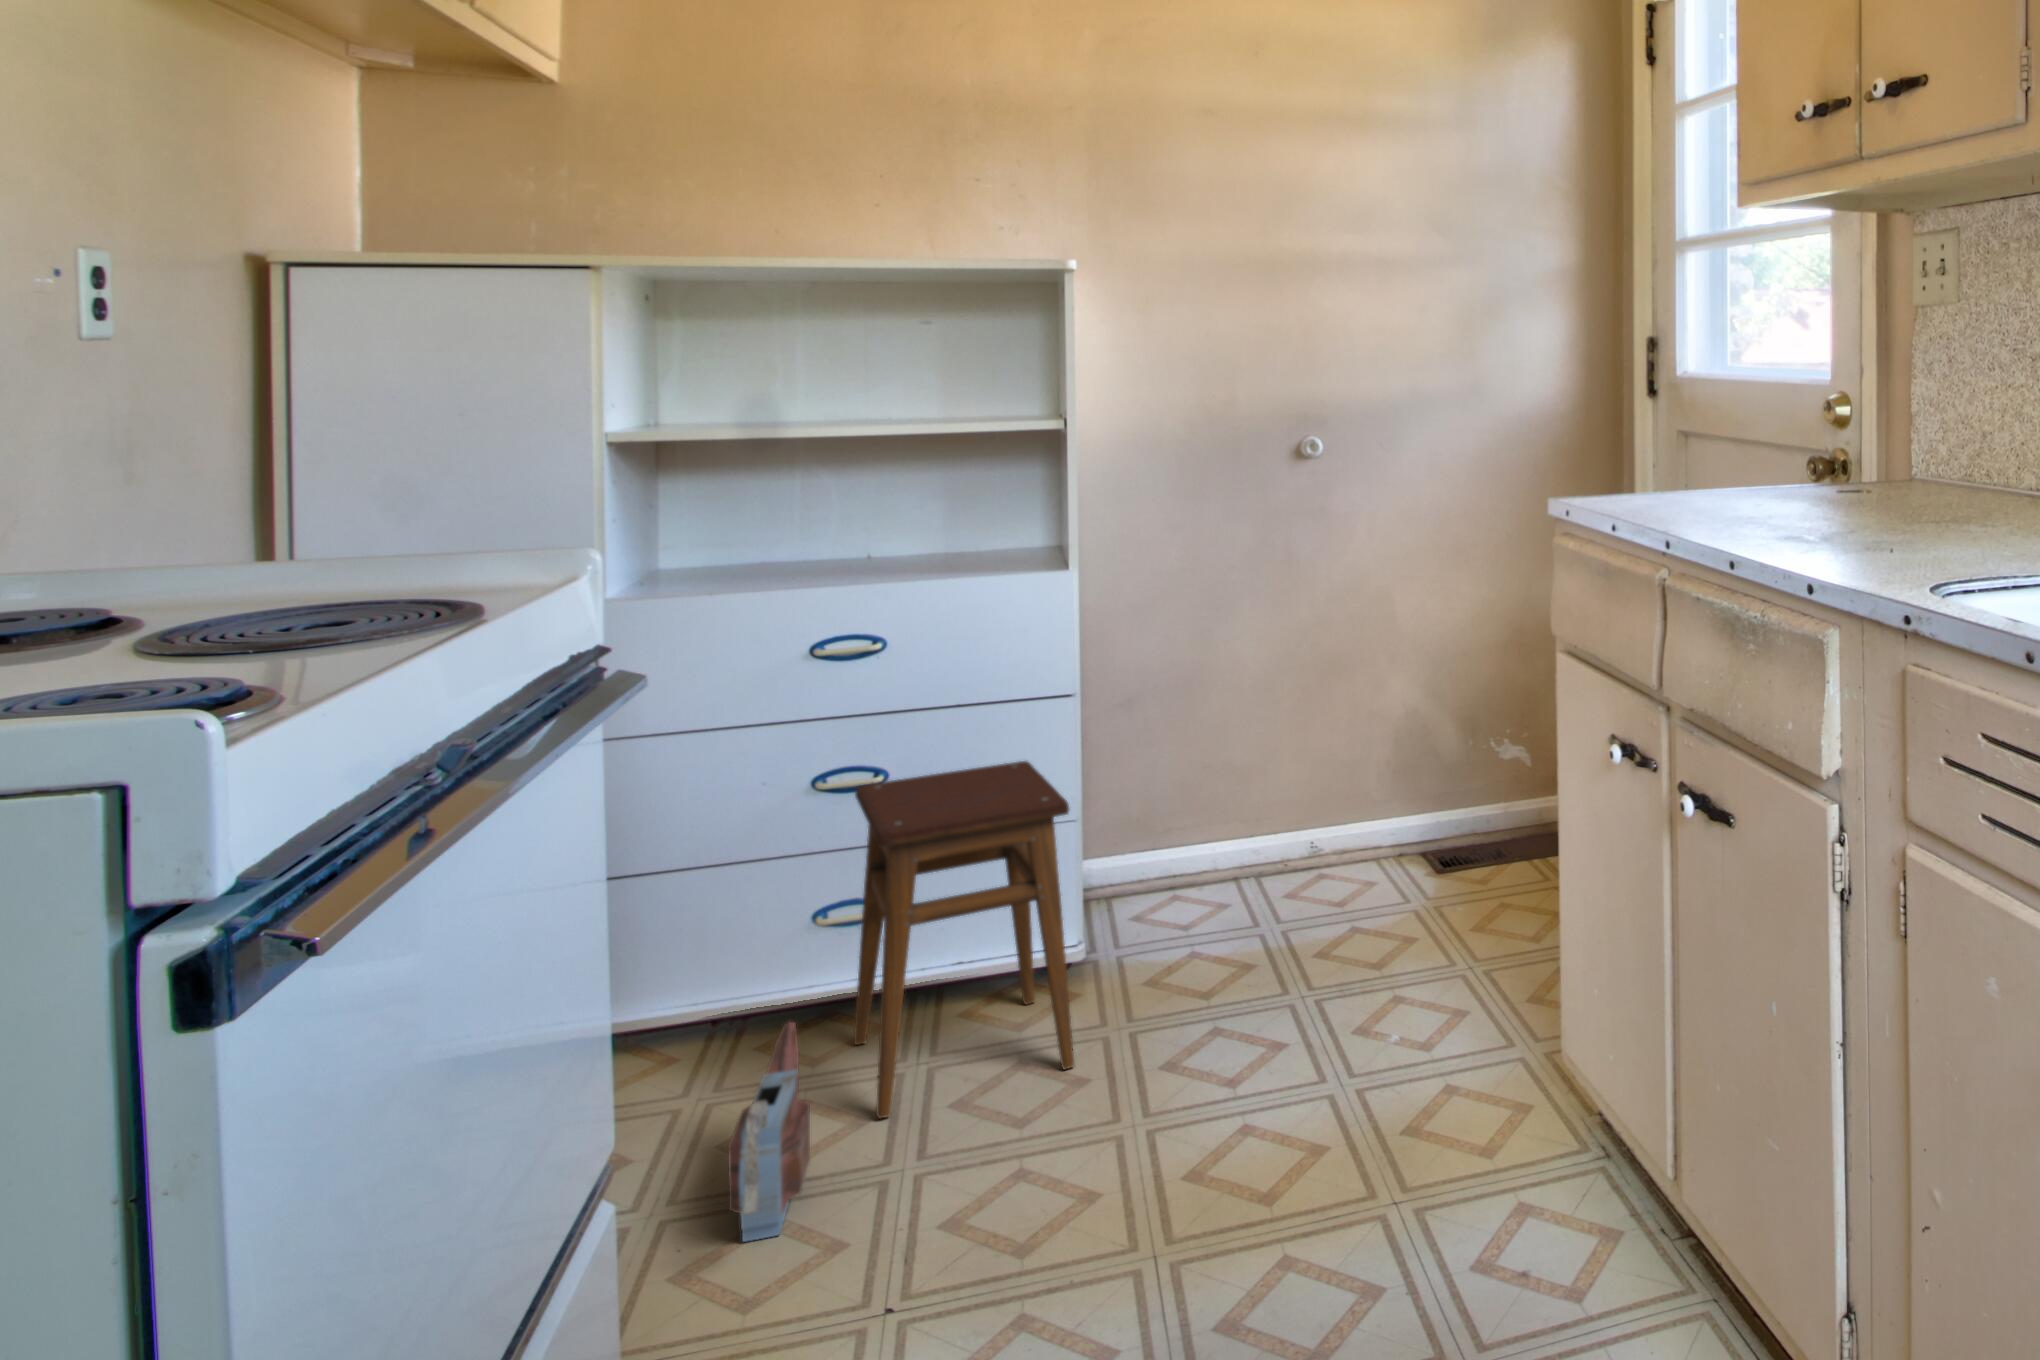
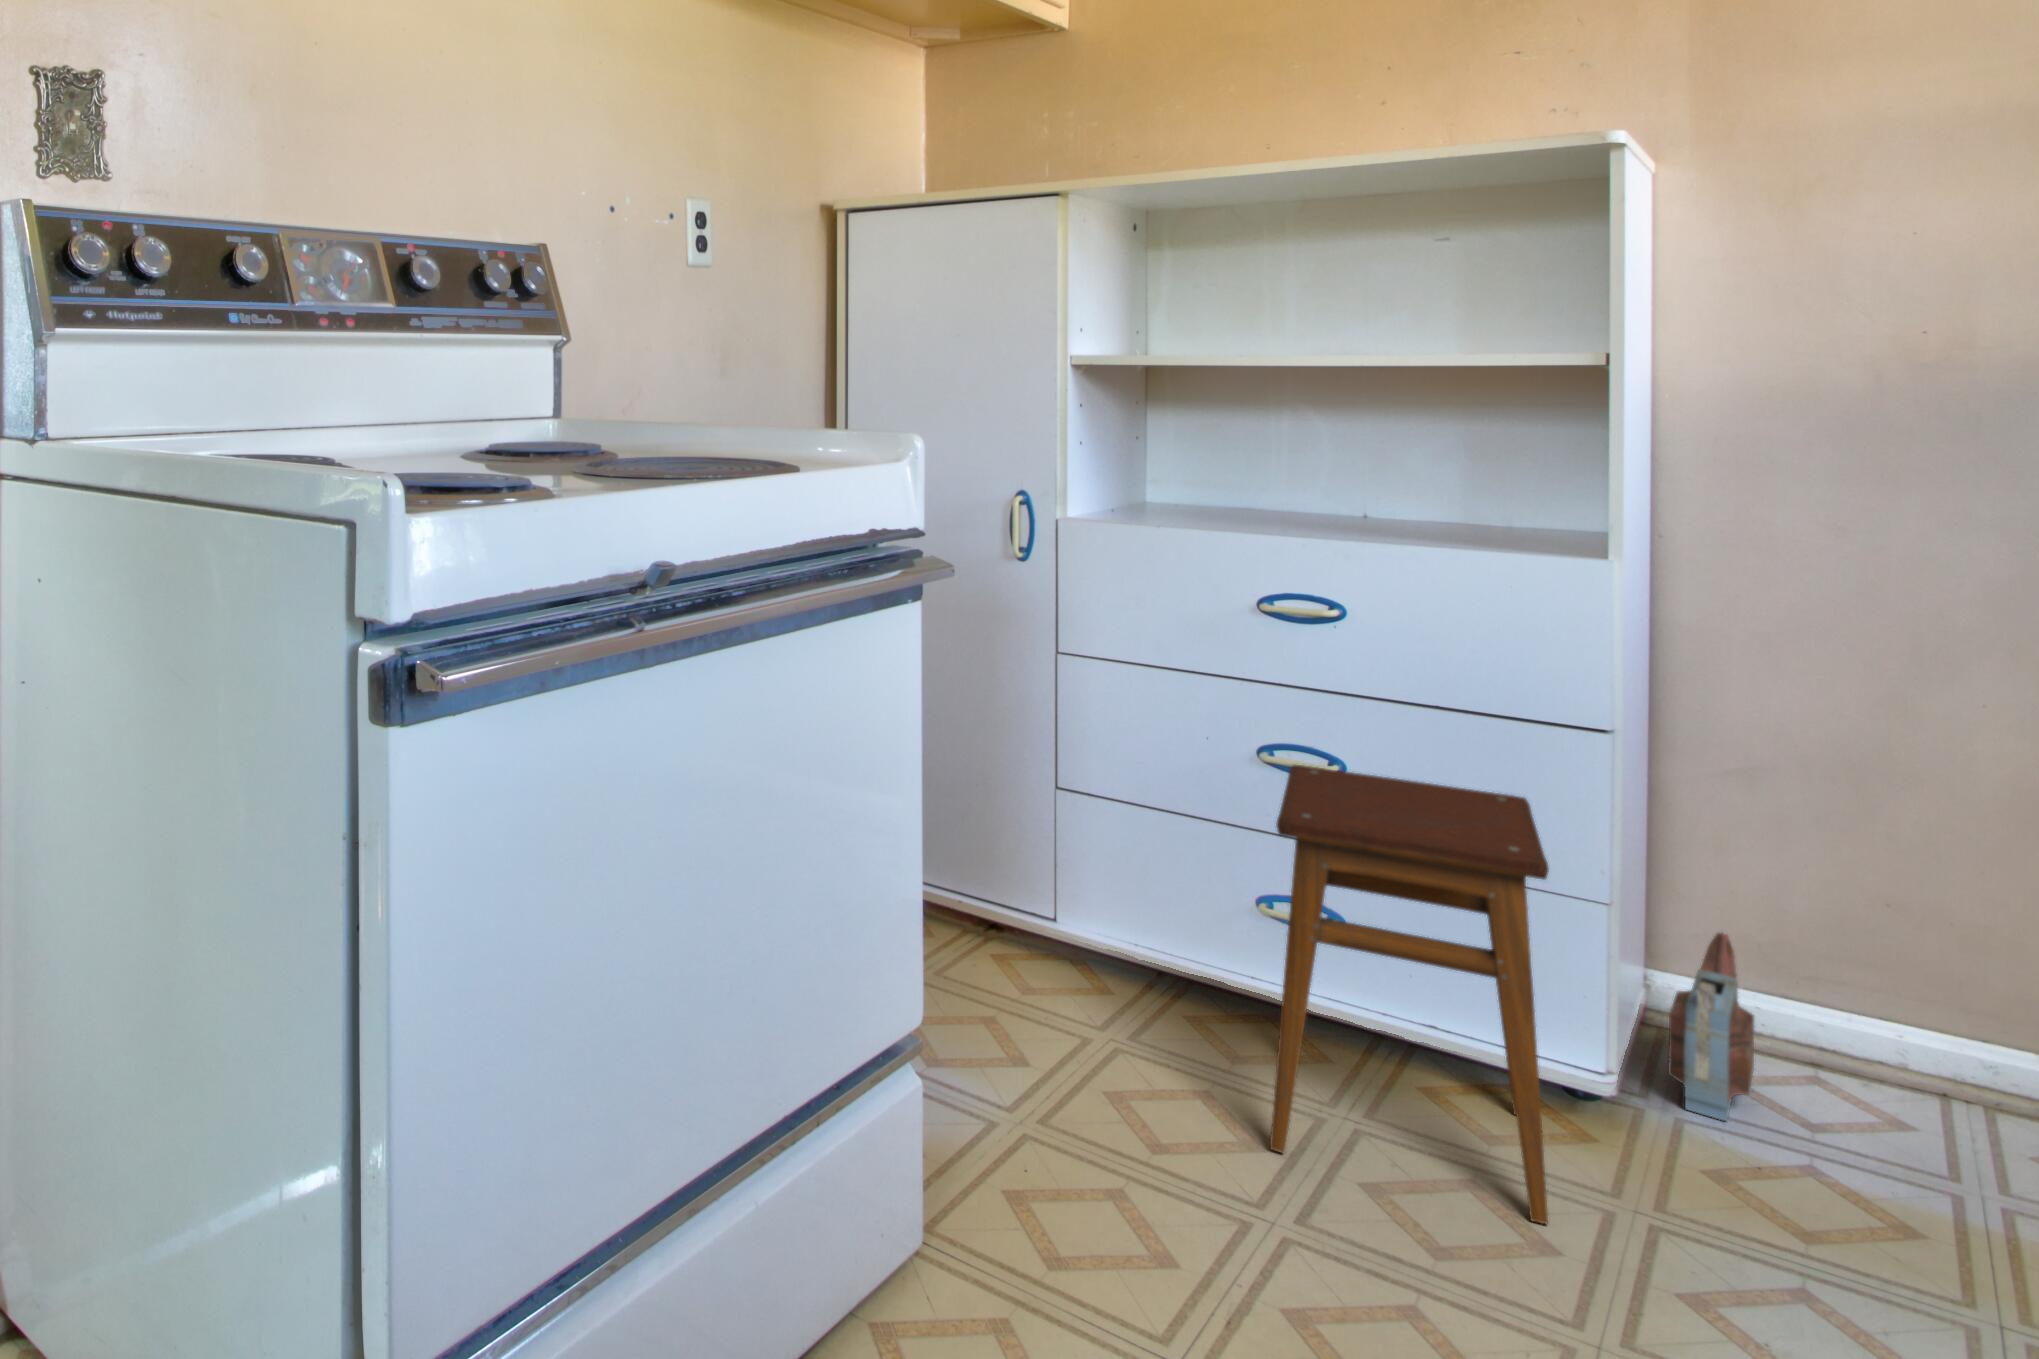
watering can: present [728,1022,810,1242] -> present [1668,932,1754,1121]

